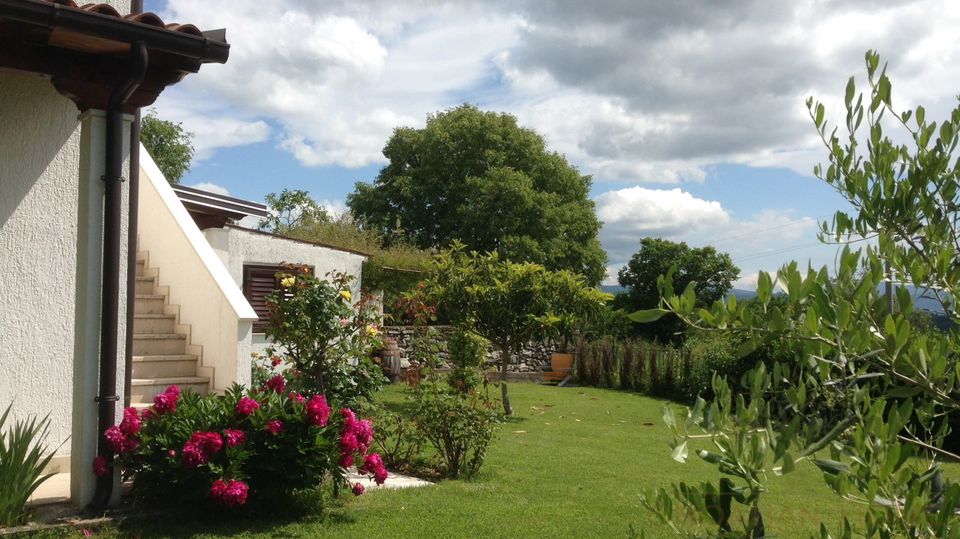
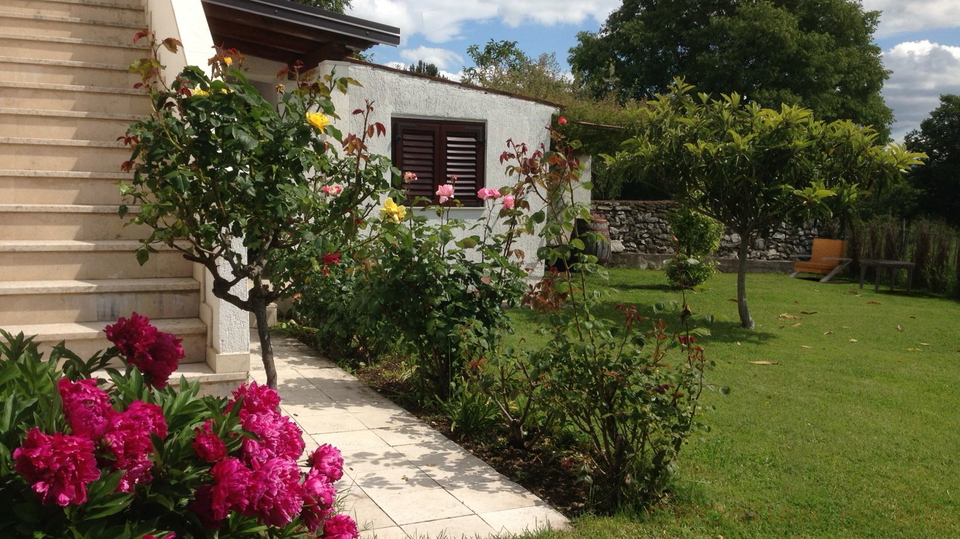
round table: none [583,368,622,392] -> present [859,259,915,294]

